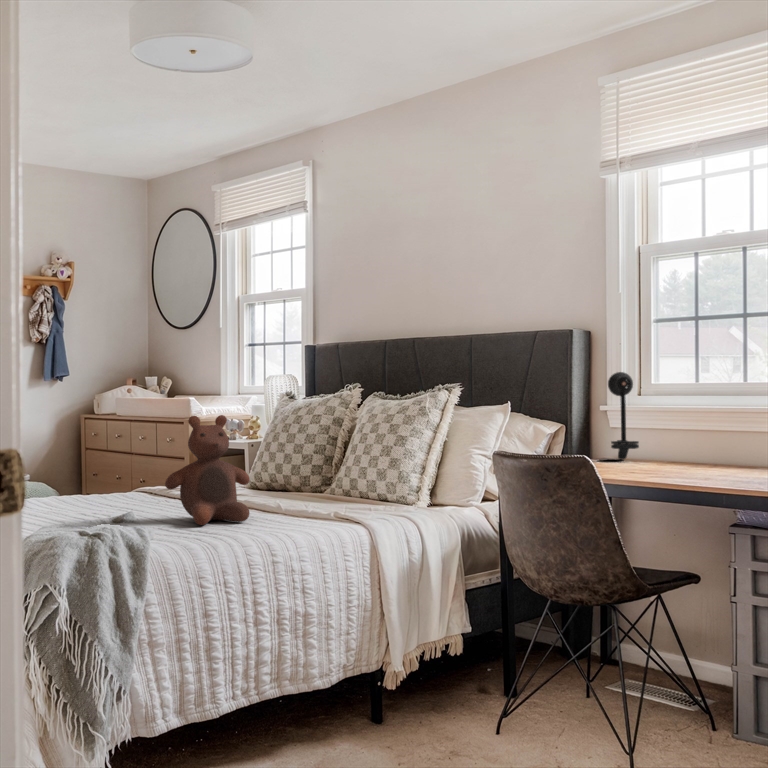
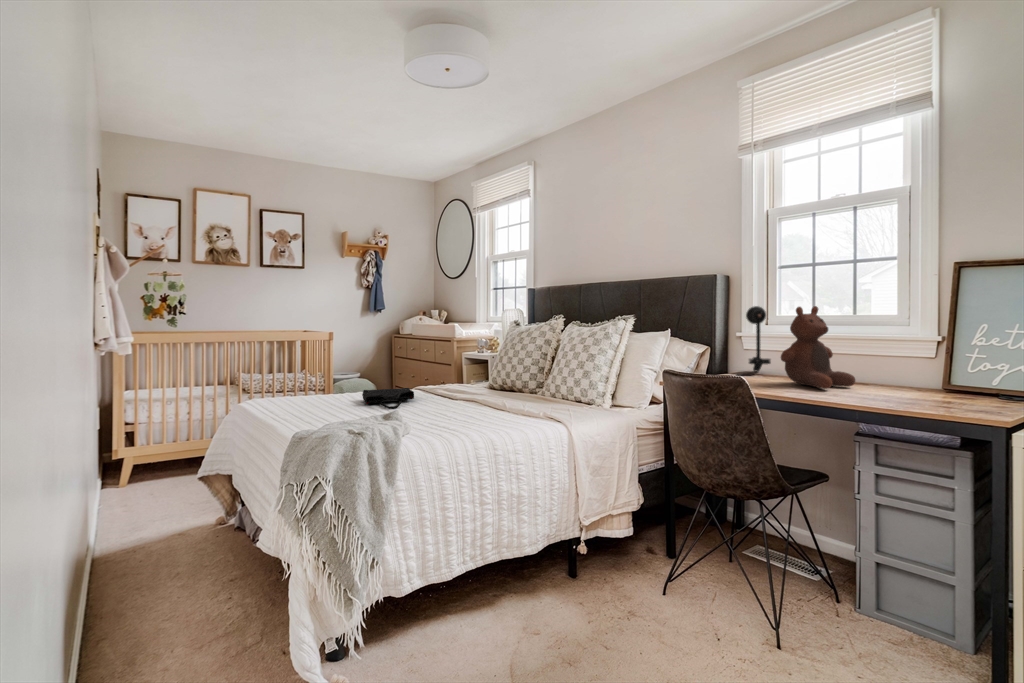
stuffed bear: present [165,415,250,525] -> present [781,306,855,389]
tote bag: none [58,487,141,513] -> present [362,388,414,409]

